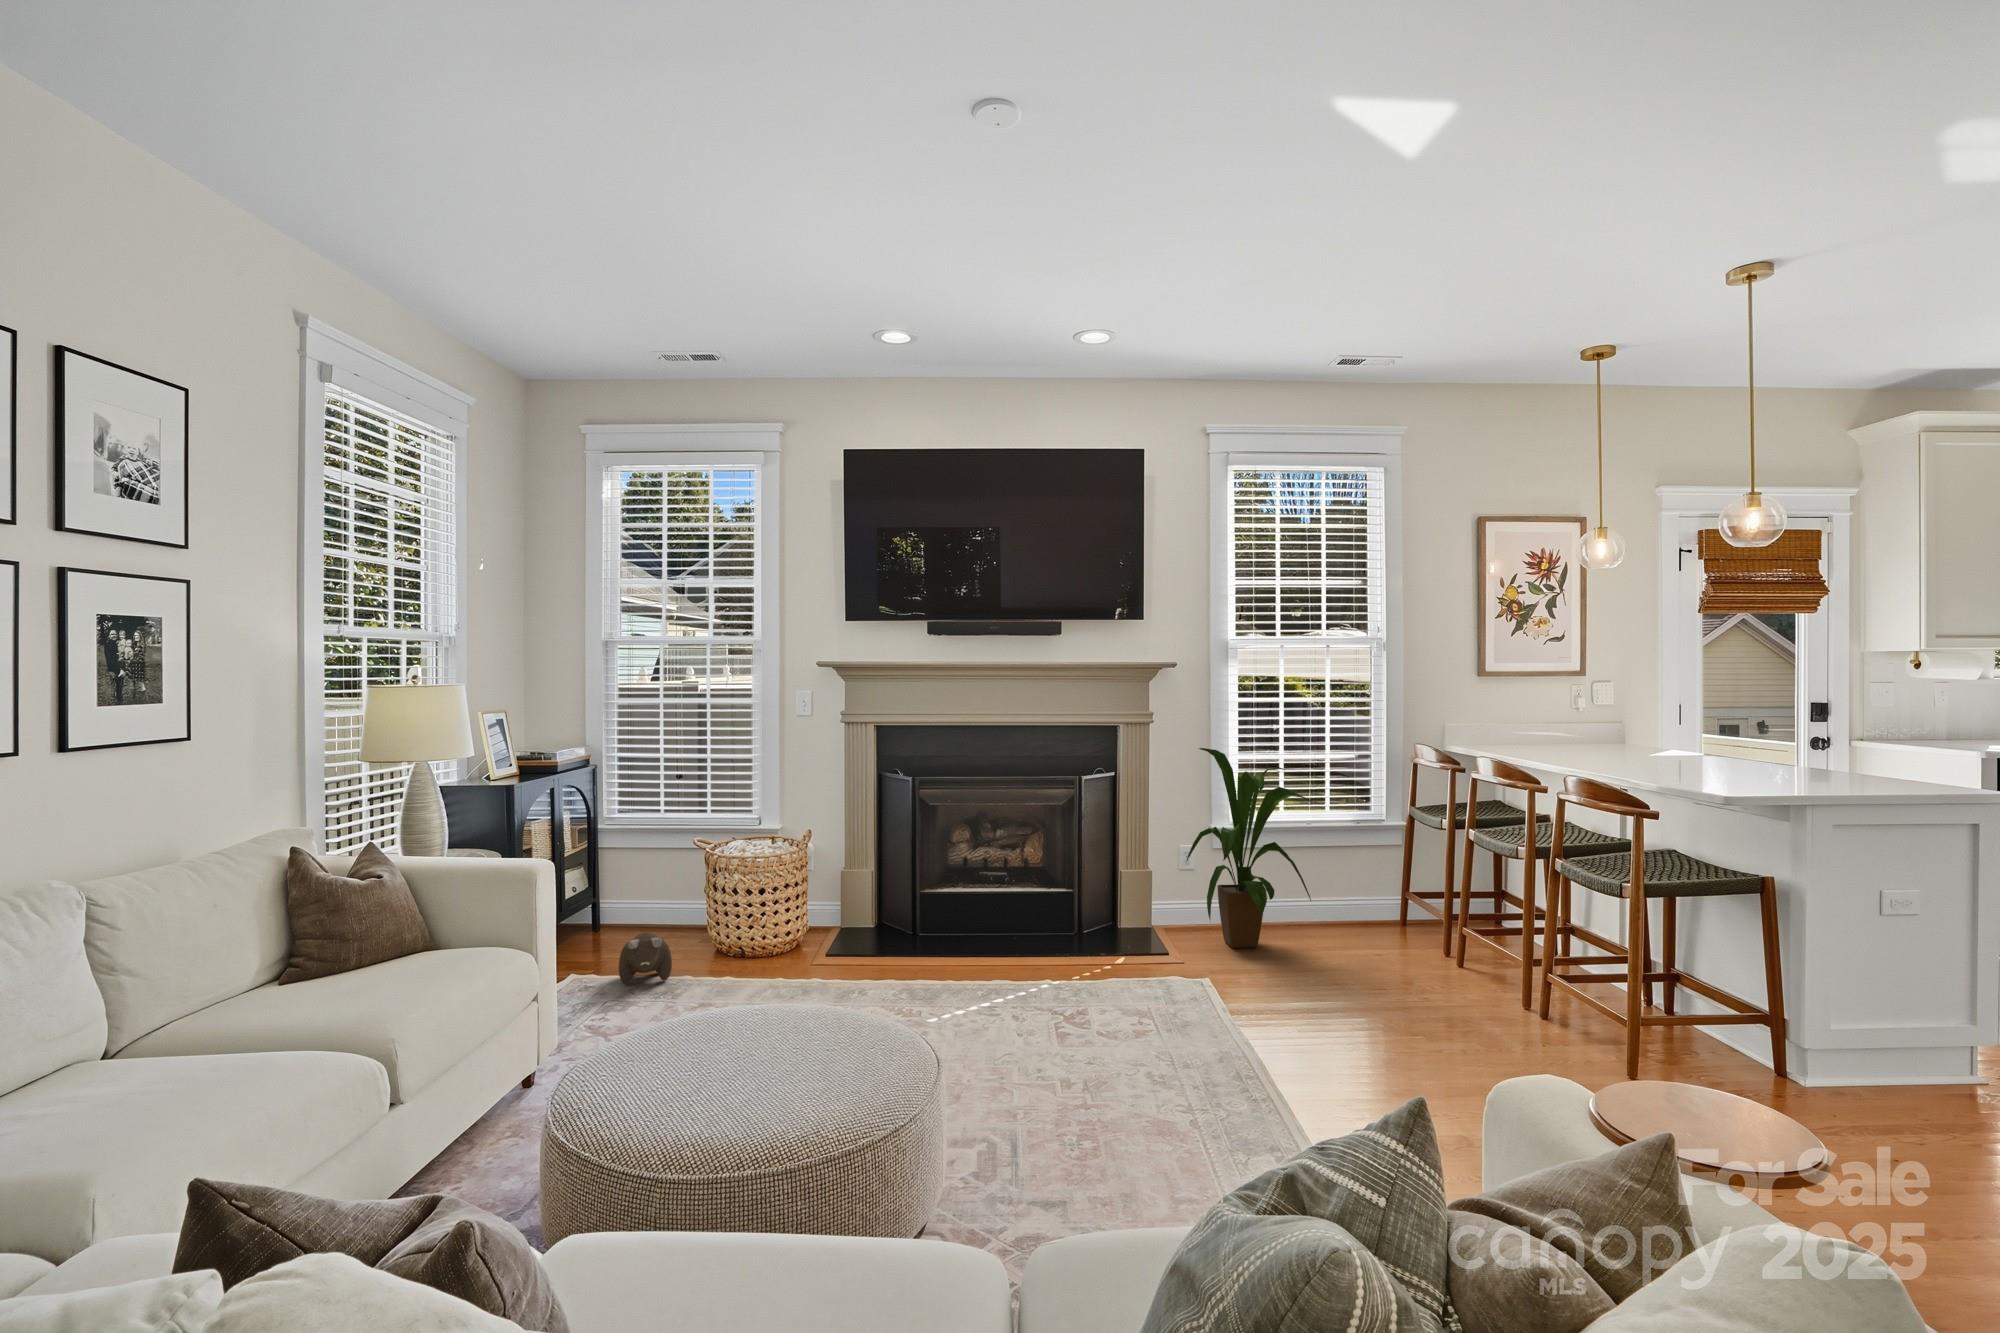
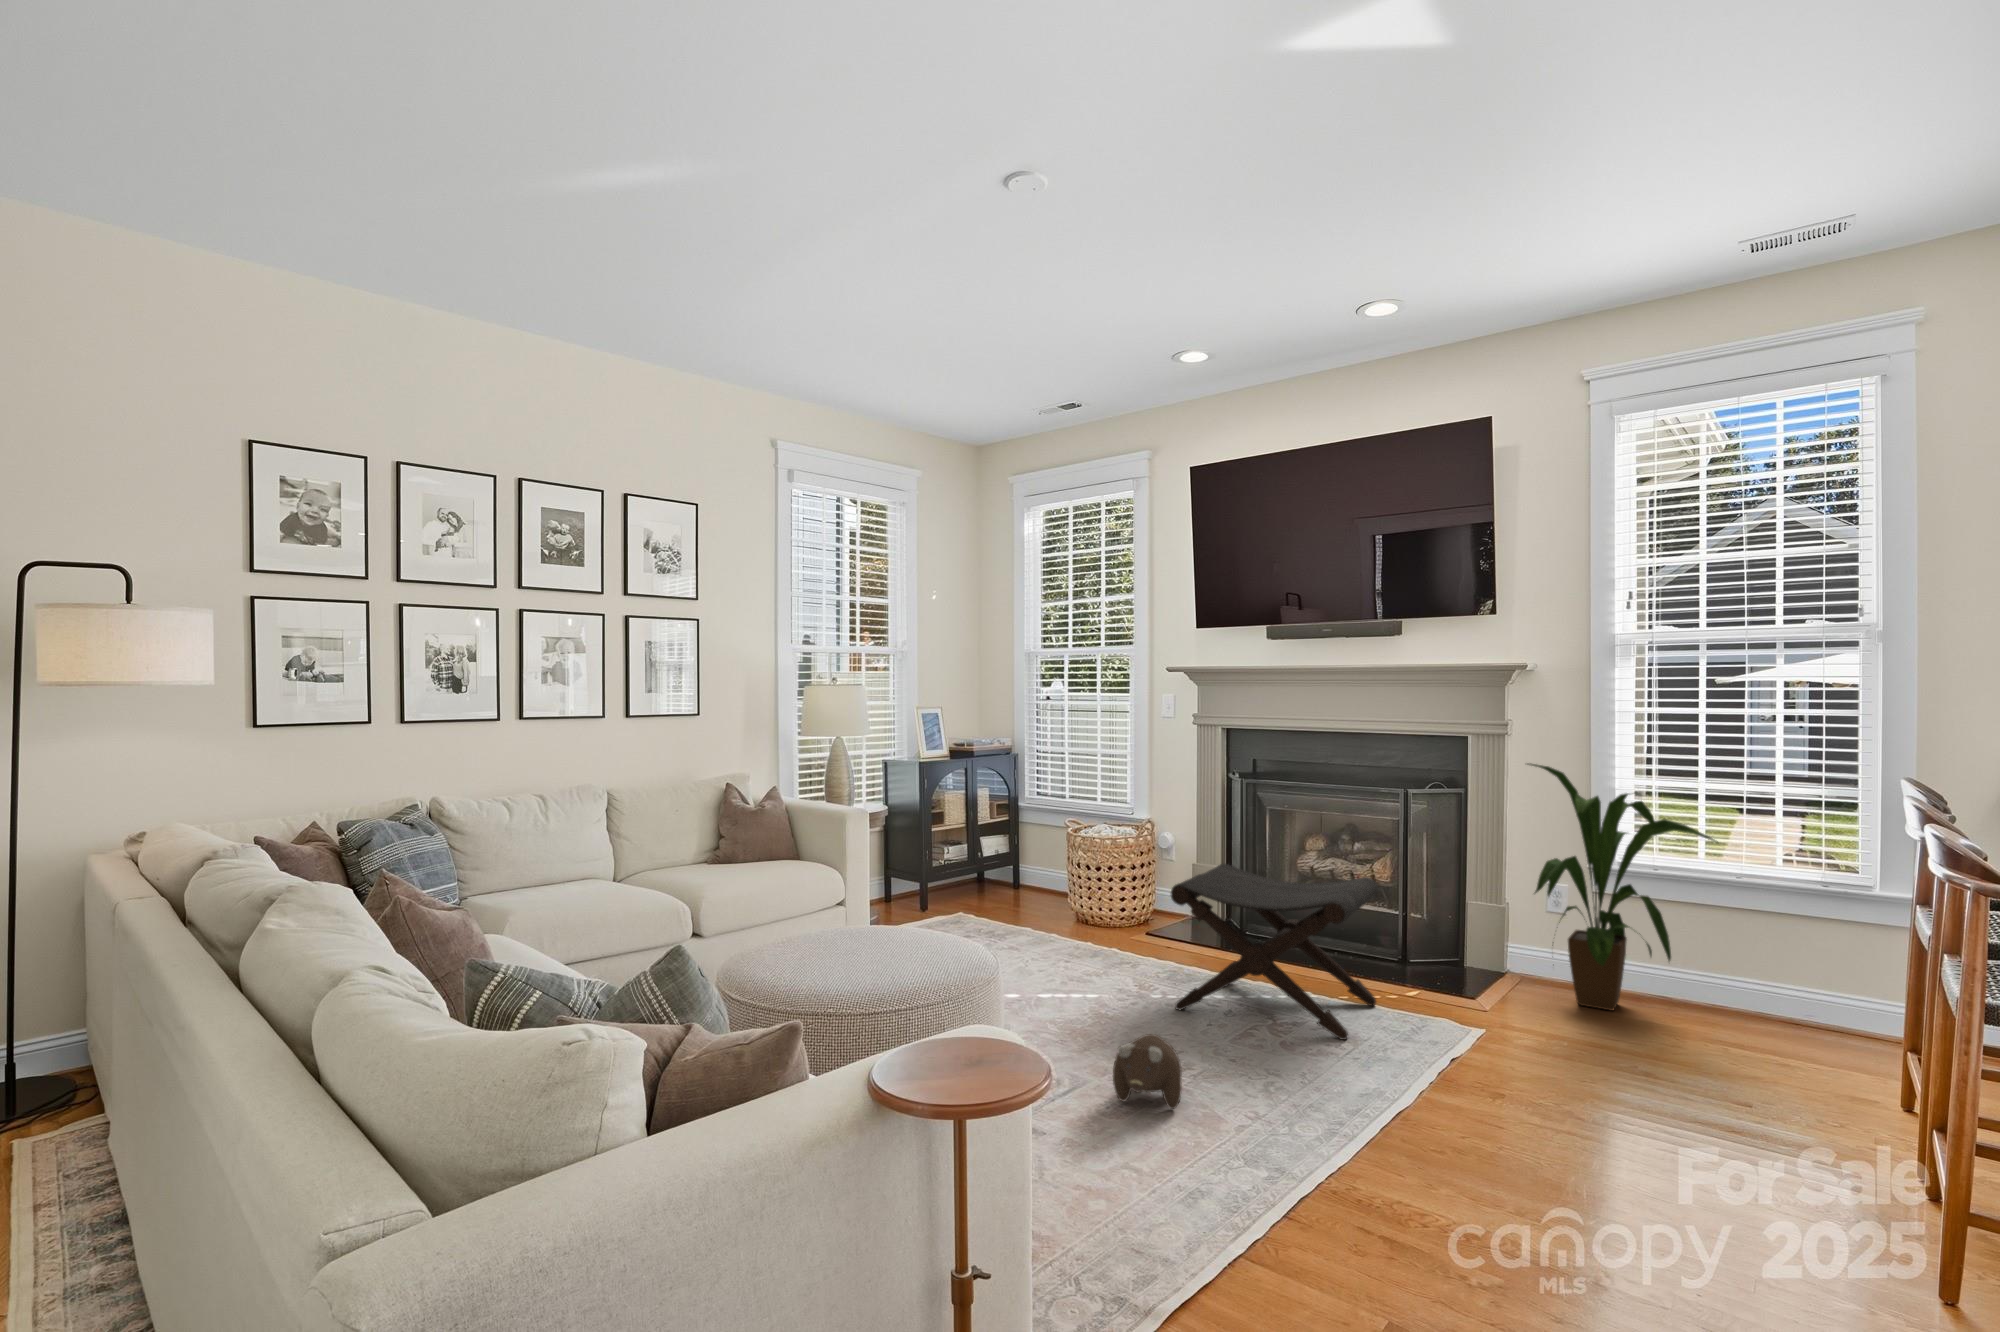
footstool: none [958,864,1151,1031] -> present [1171,864,1378,1040]
plush toy: present [619,932,672,984] -> present [1113,1034,1182,1109]

